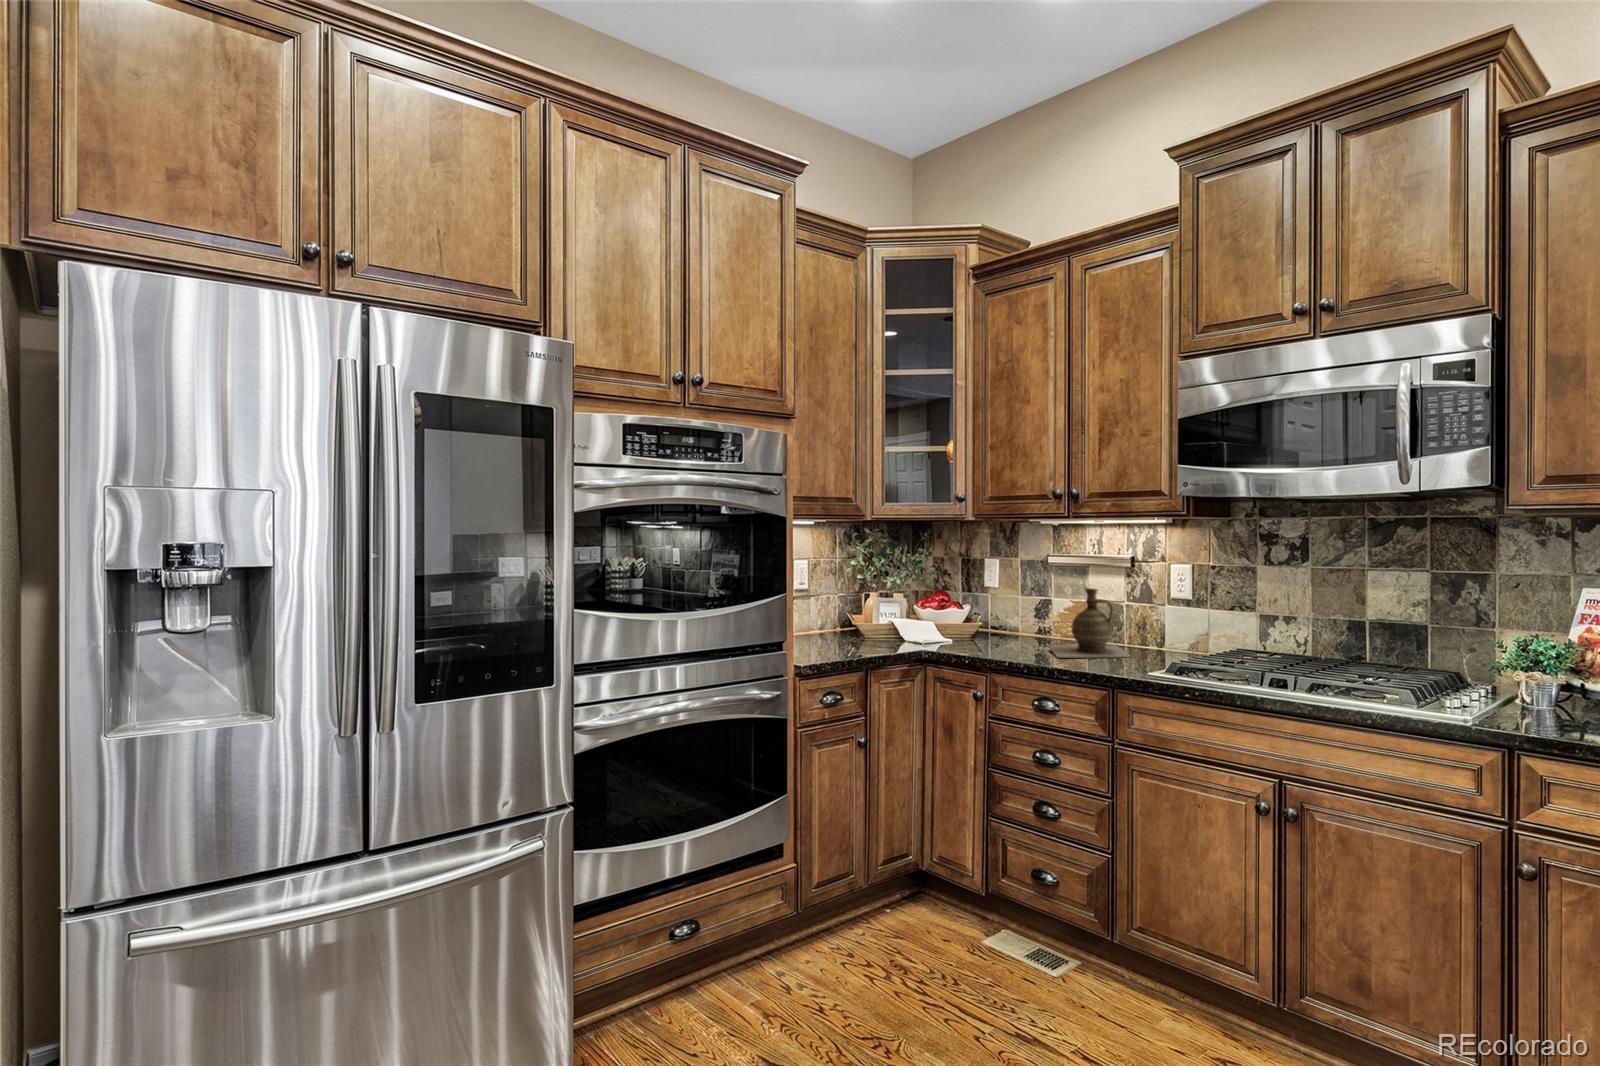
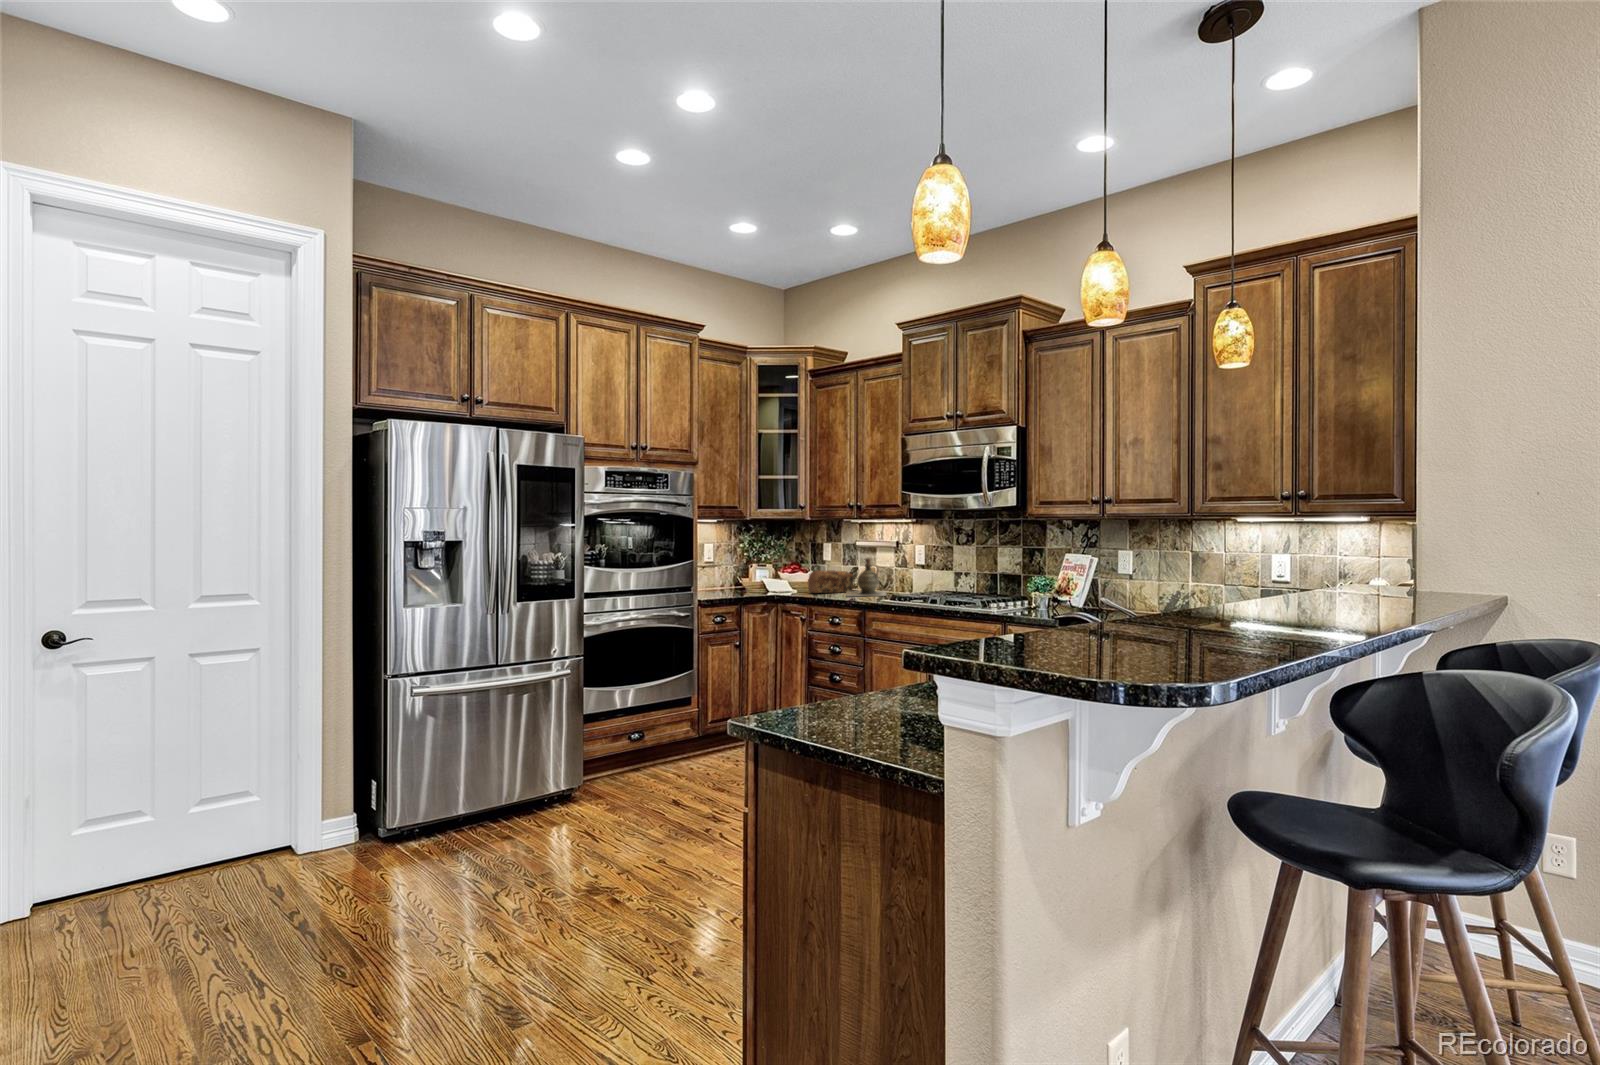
bread loaf: none [970,606,1051,647] -> present [808,570,854,593]

